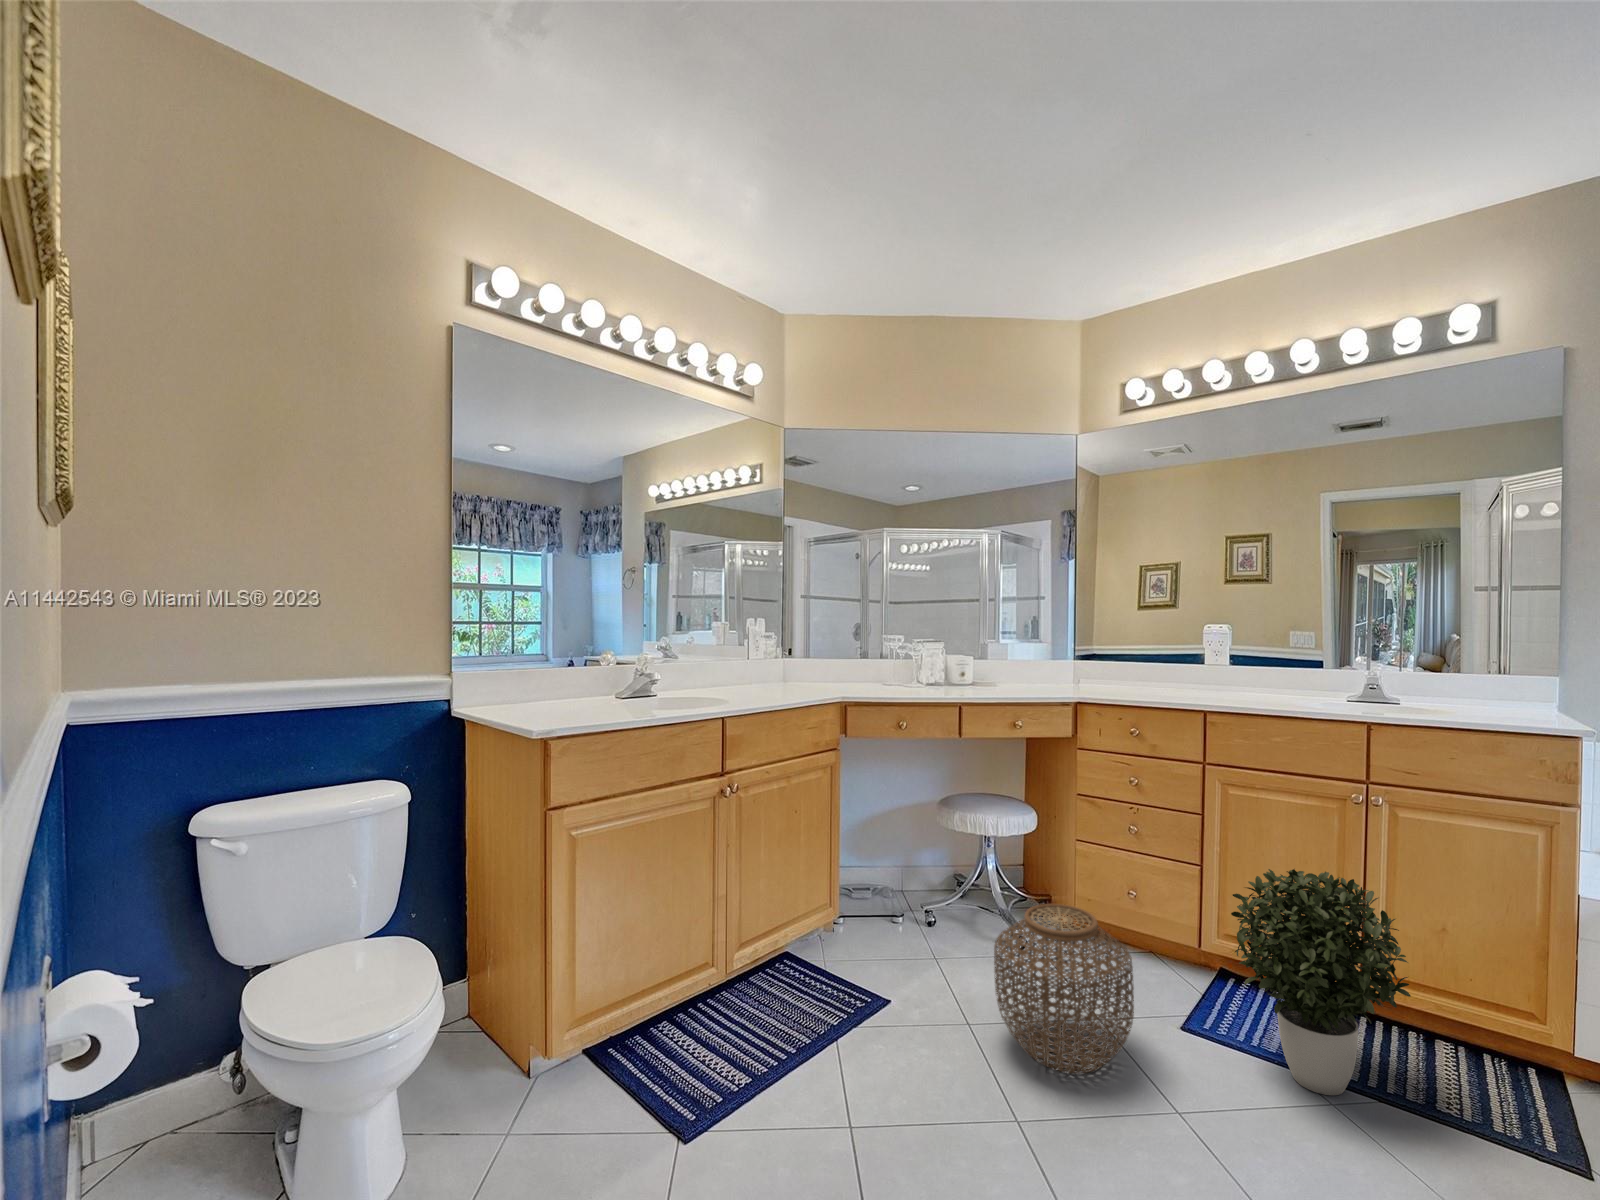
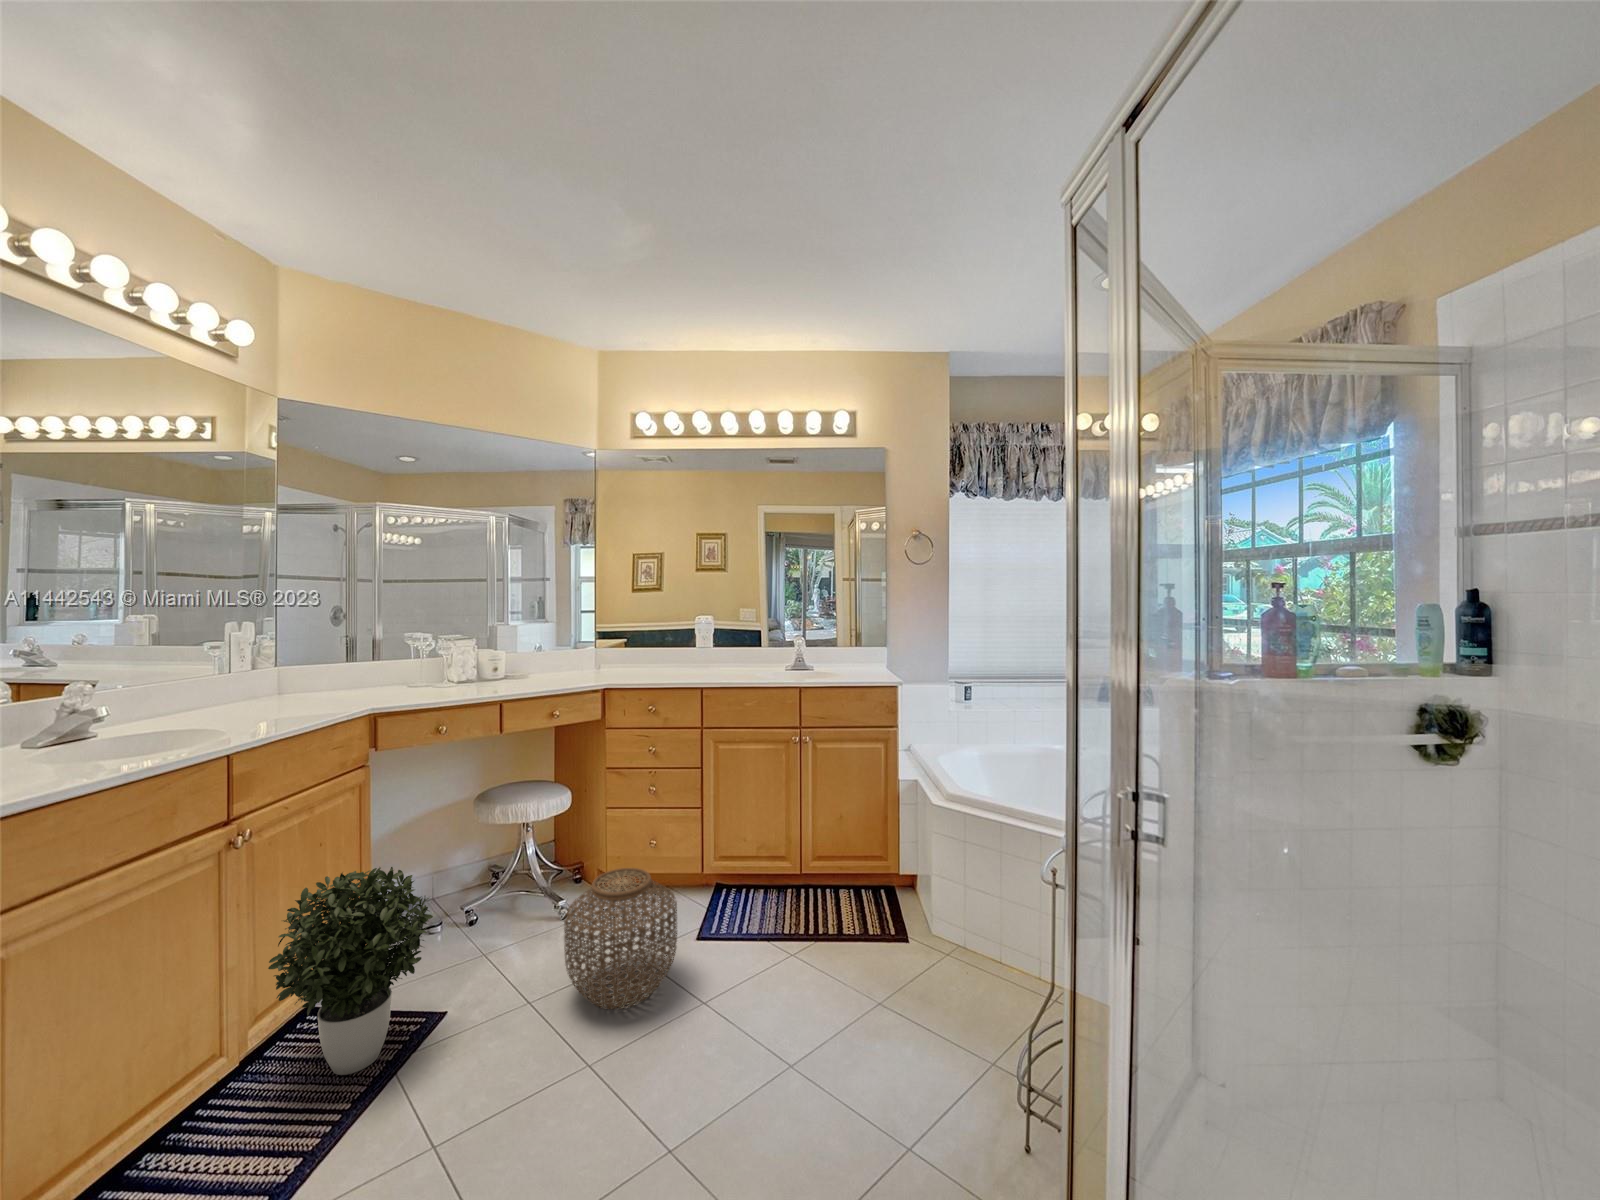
potted plant: present [1231,869,1411,1095] -> present [268,867,433,1075]

